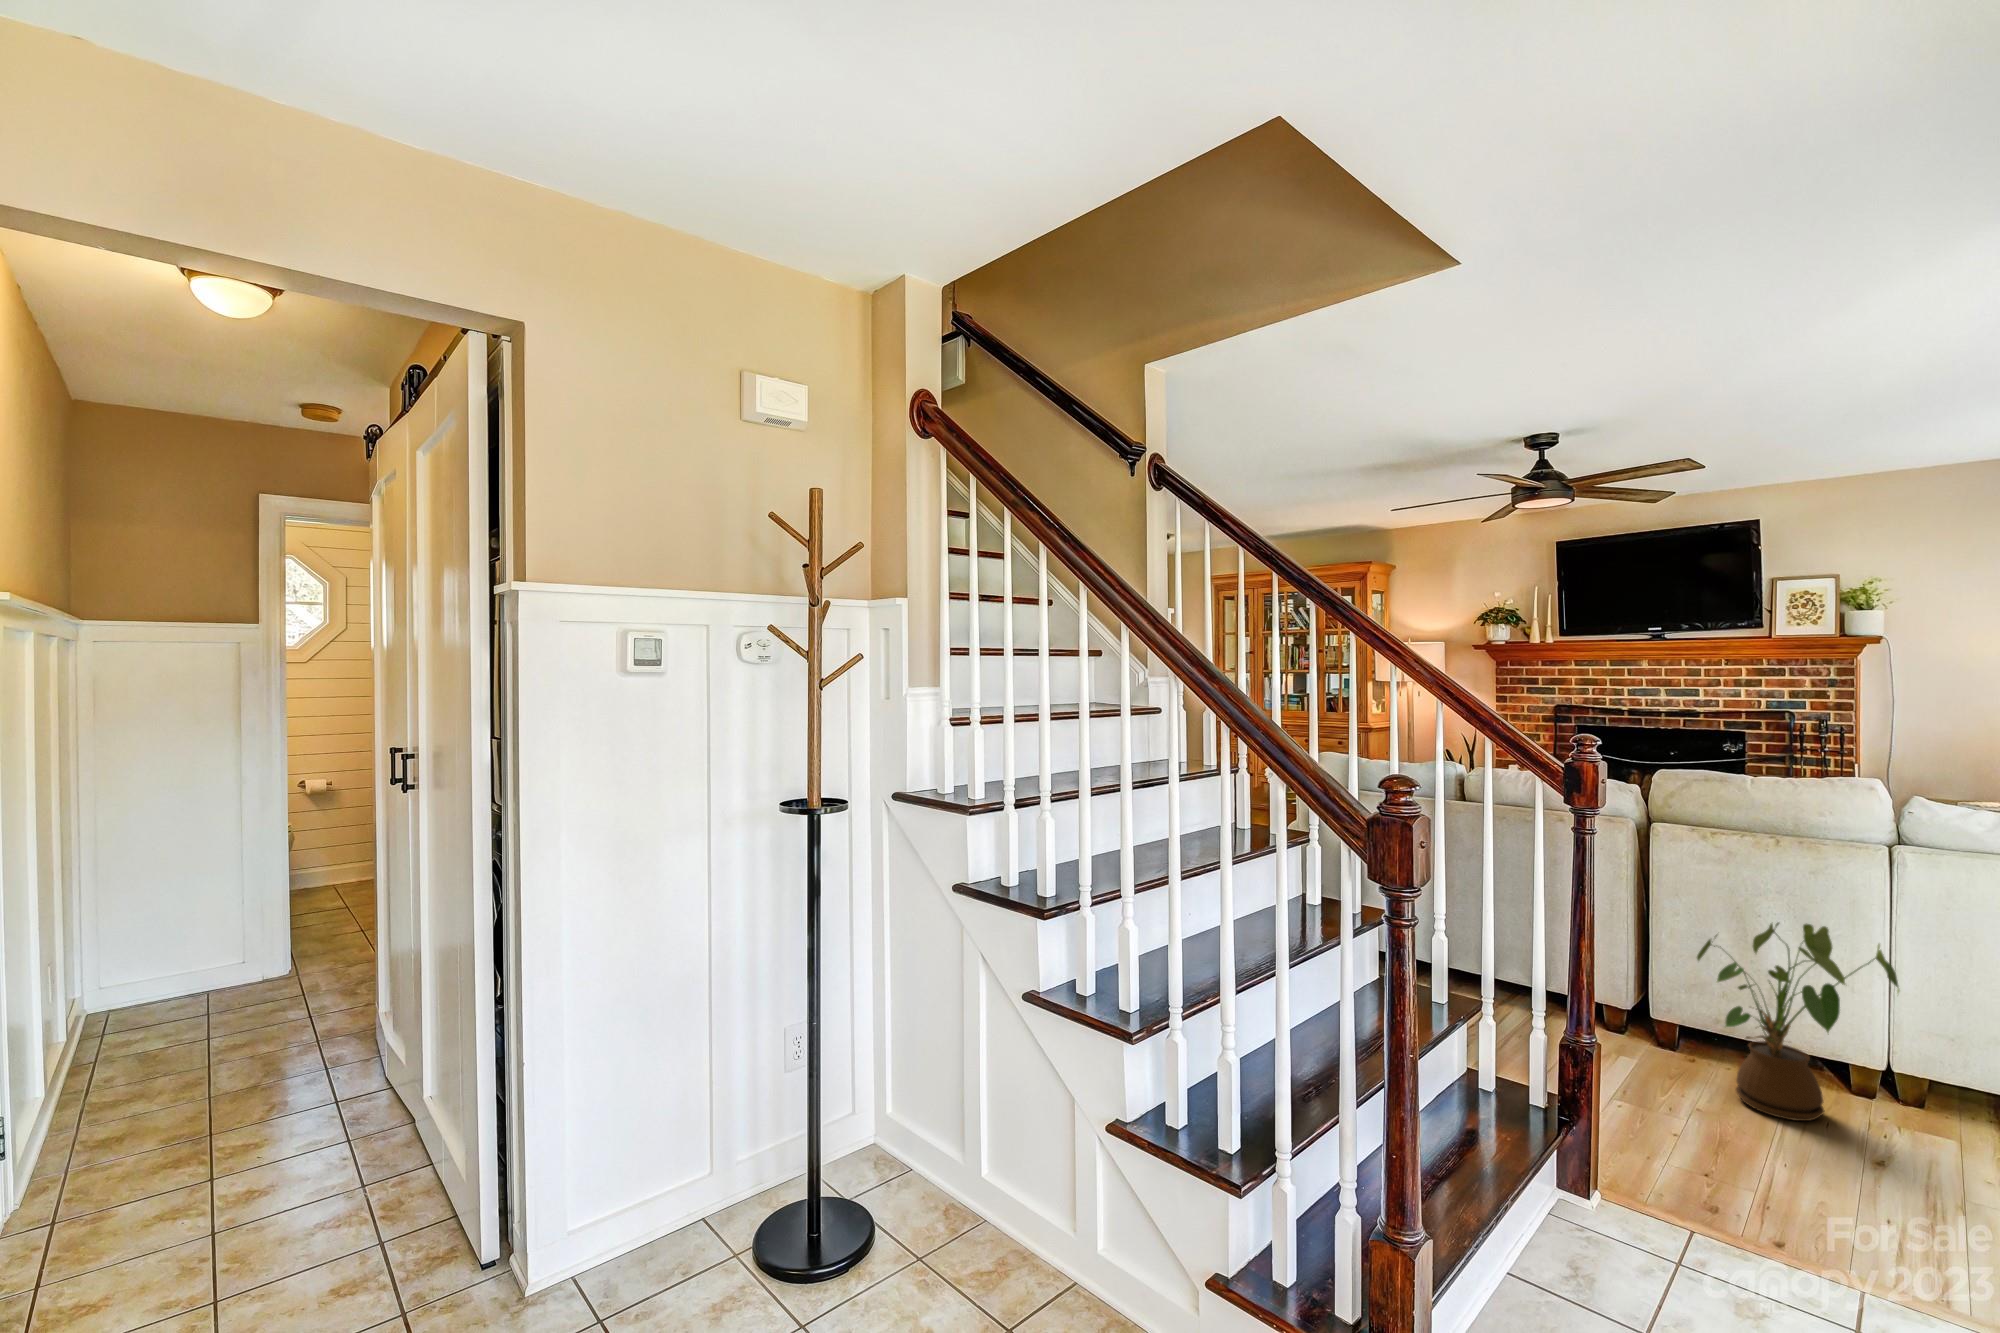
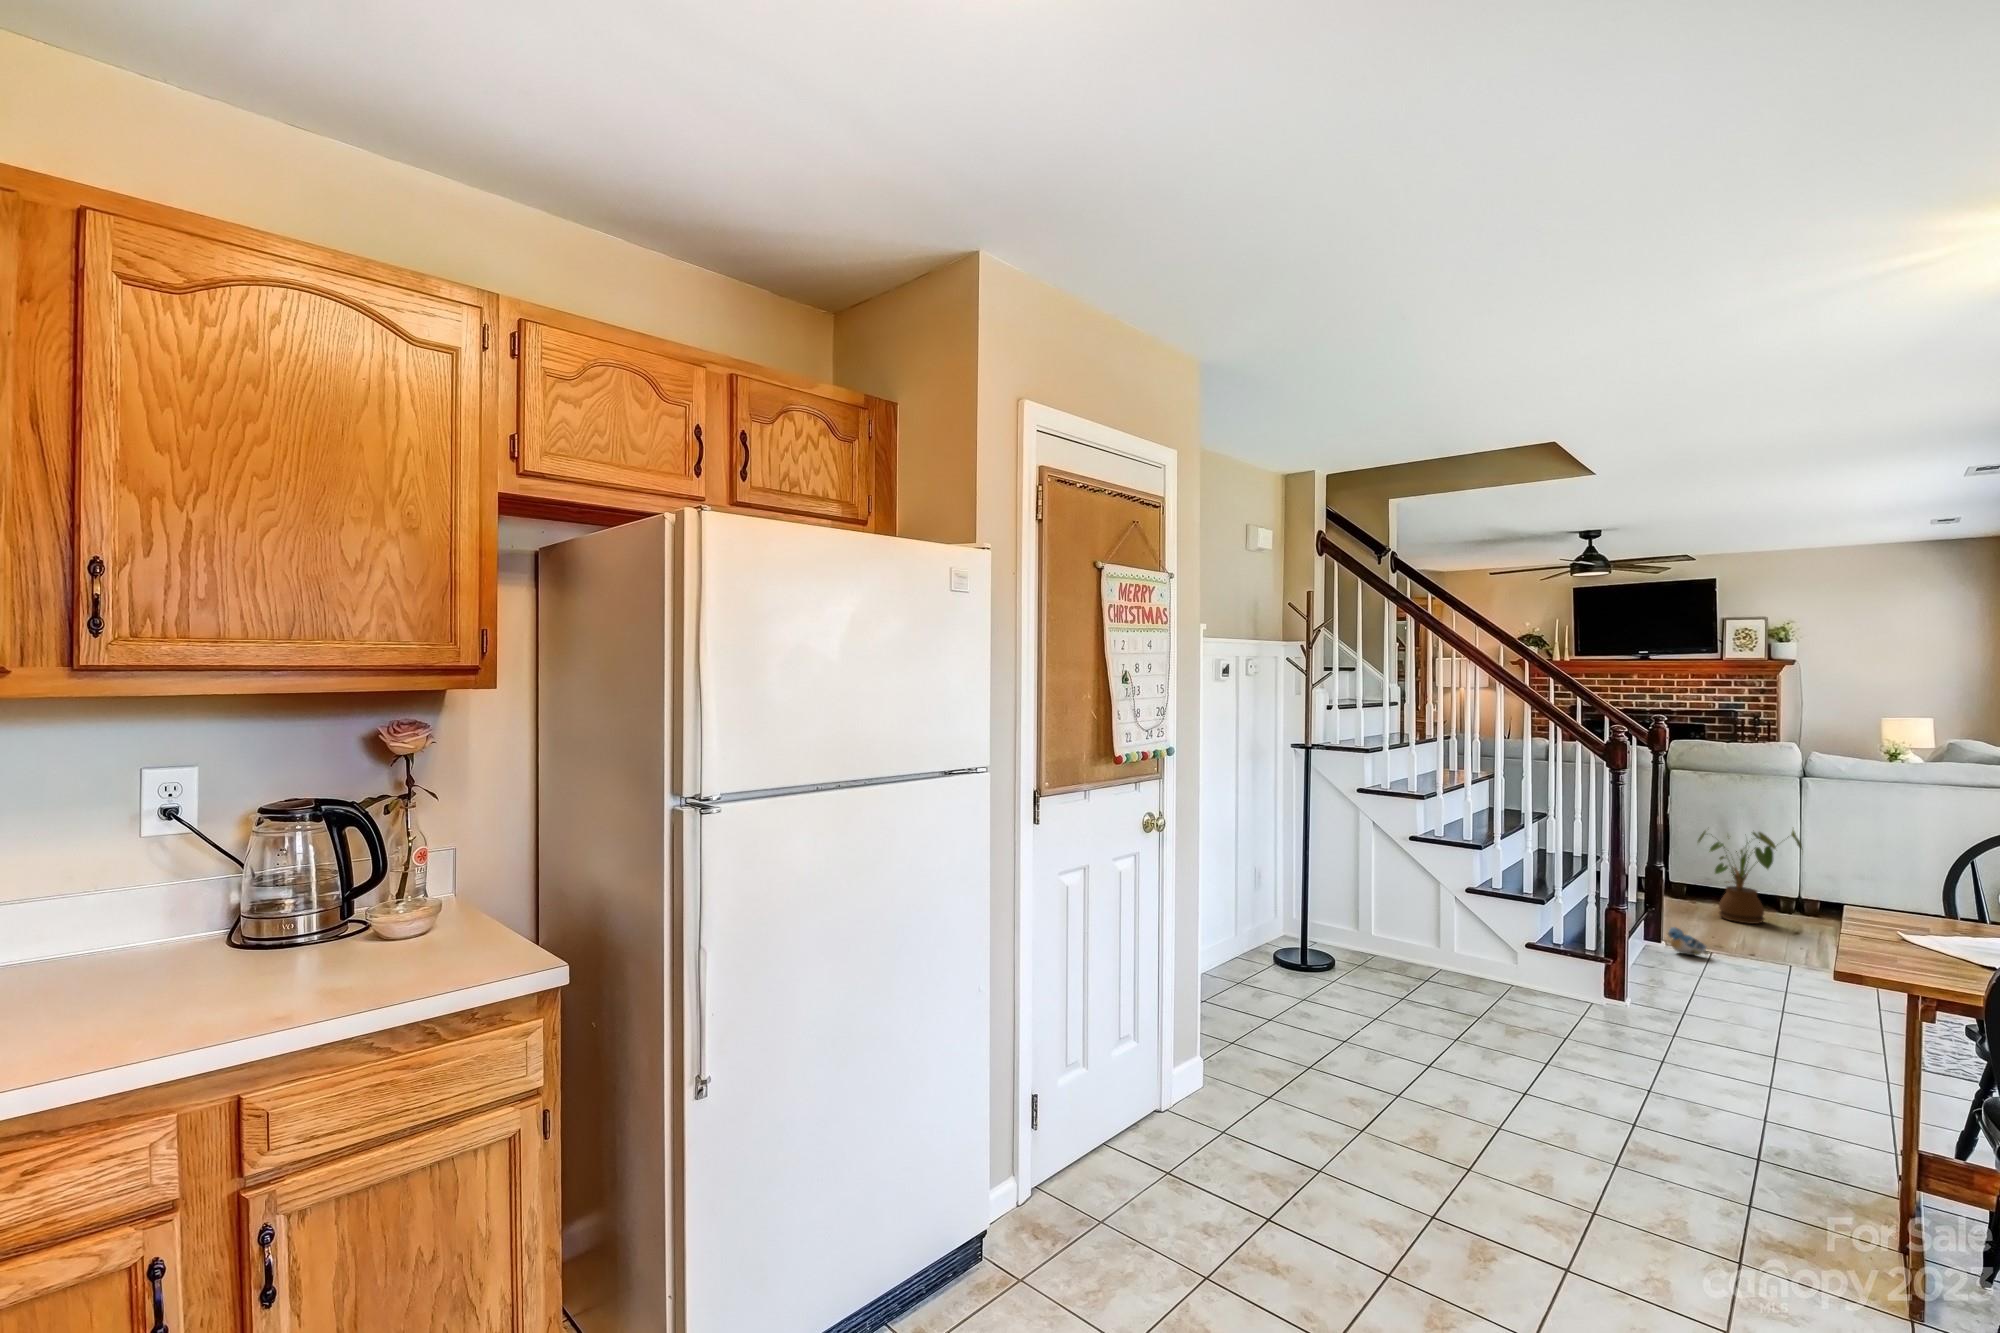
plush toy: none [1603,1182,1695,1256] -> present [1668,927,1709,955]

